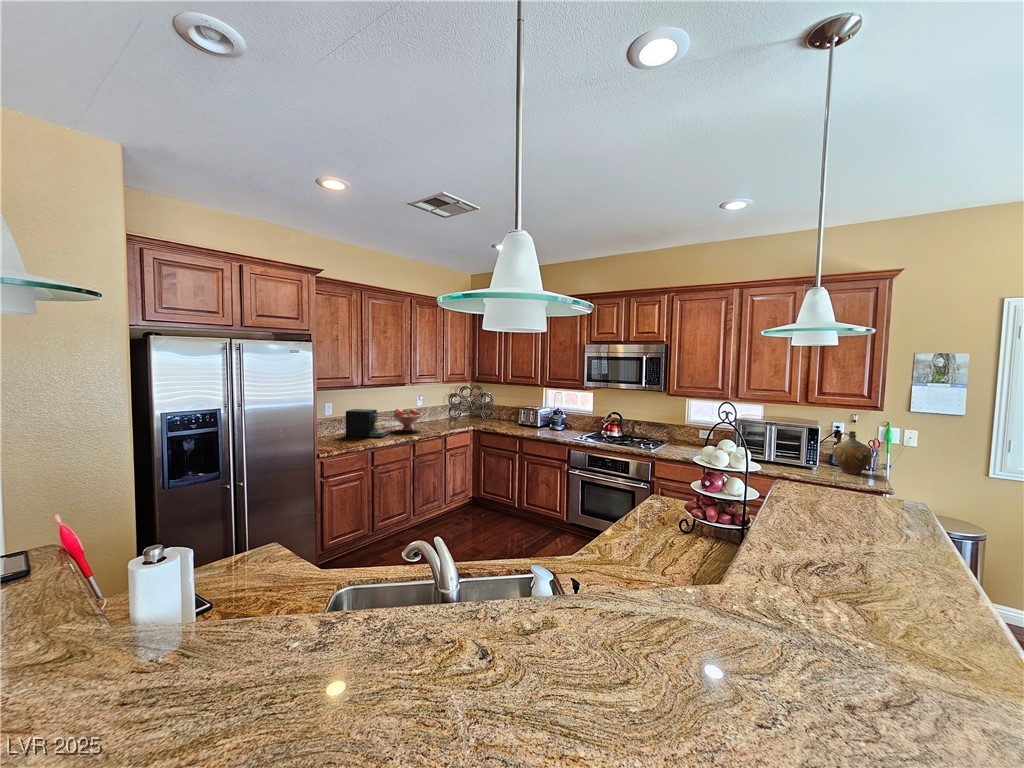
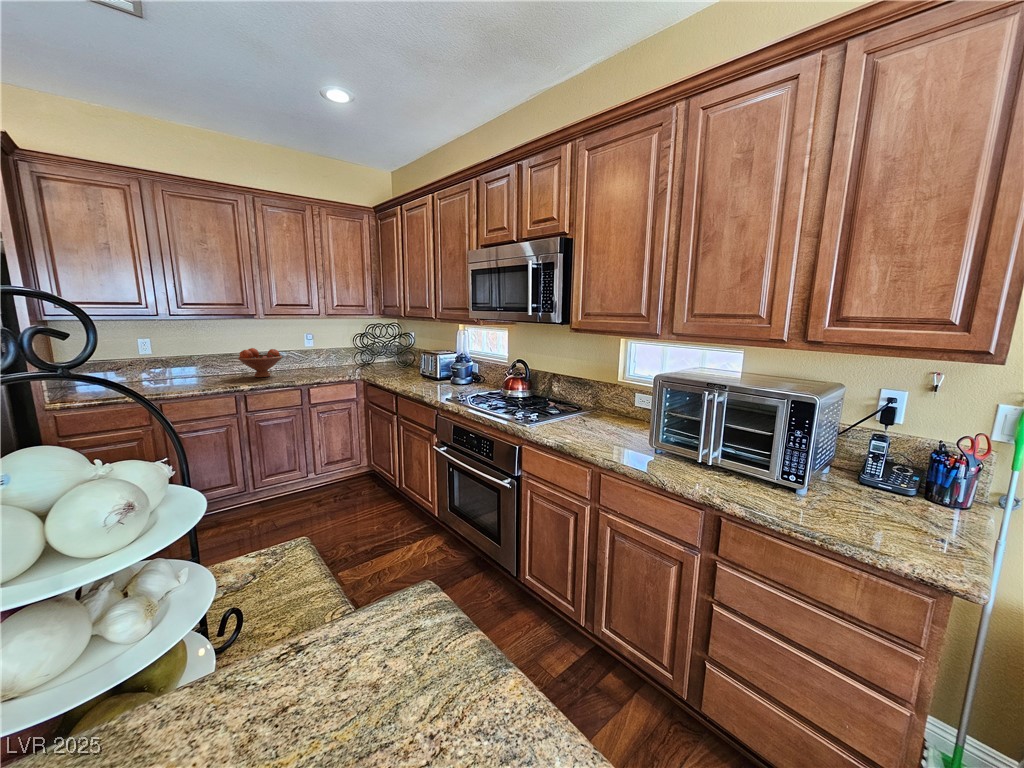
coffee maker: present [346,409,389,437] -> none [160,348,223,385]
ceramic jug: present [833,431,872,474] -> none [847,413,948,518]

